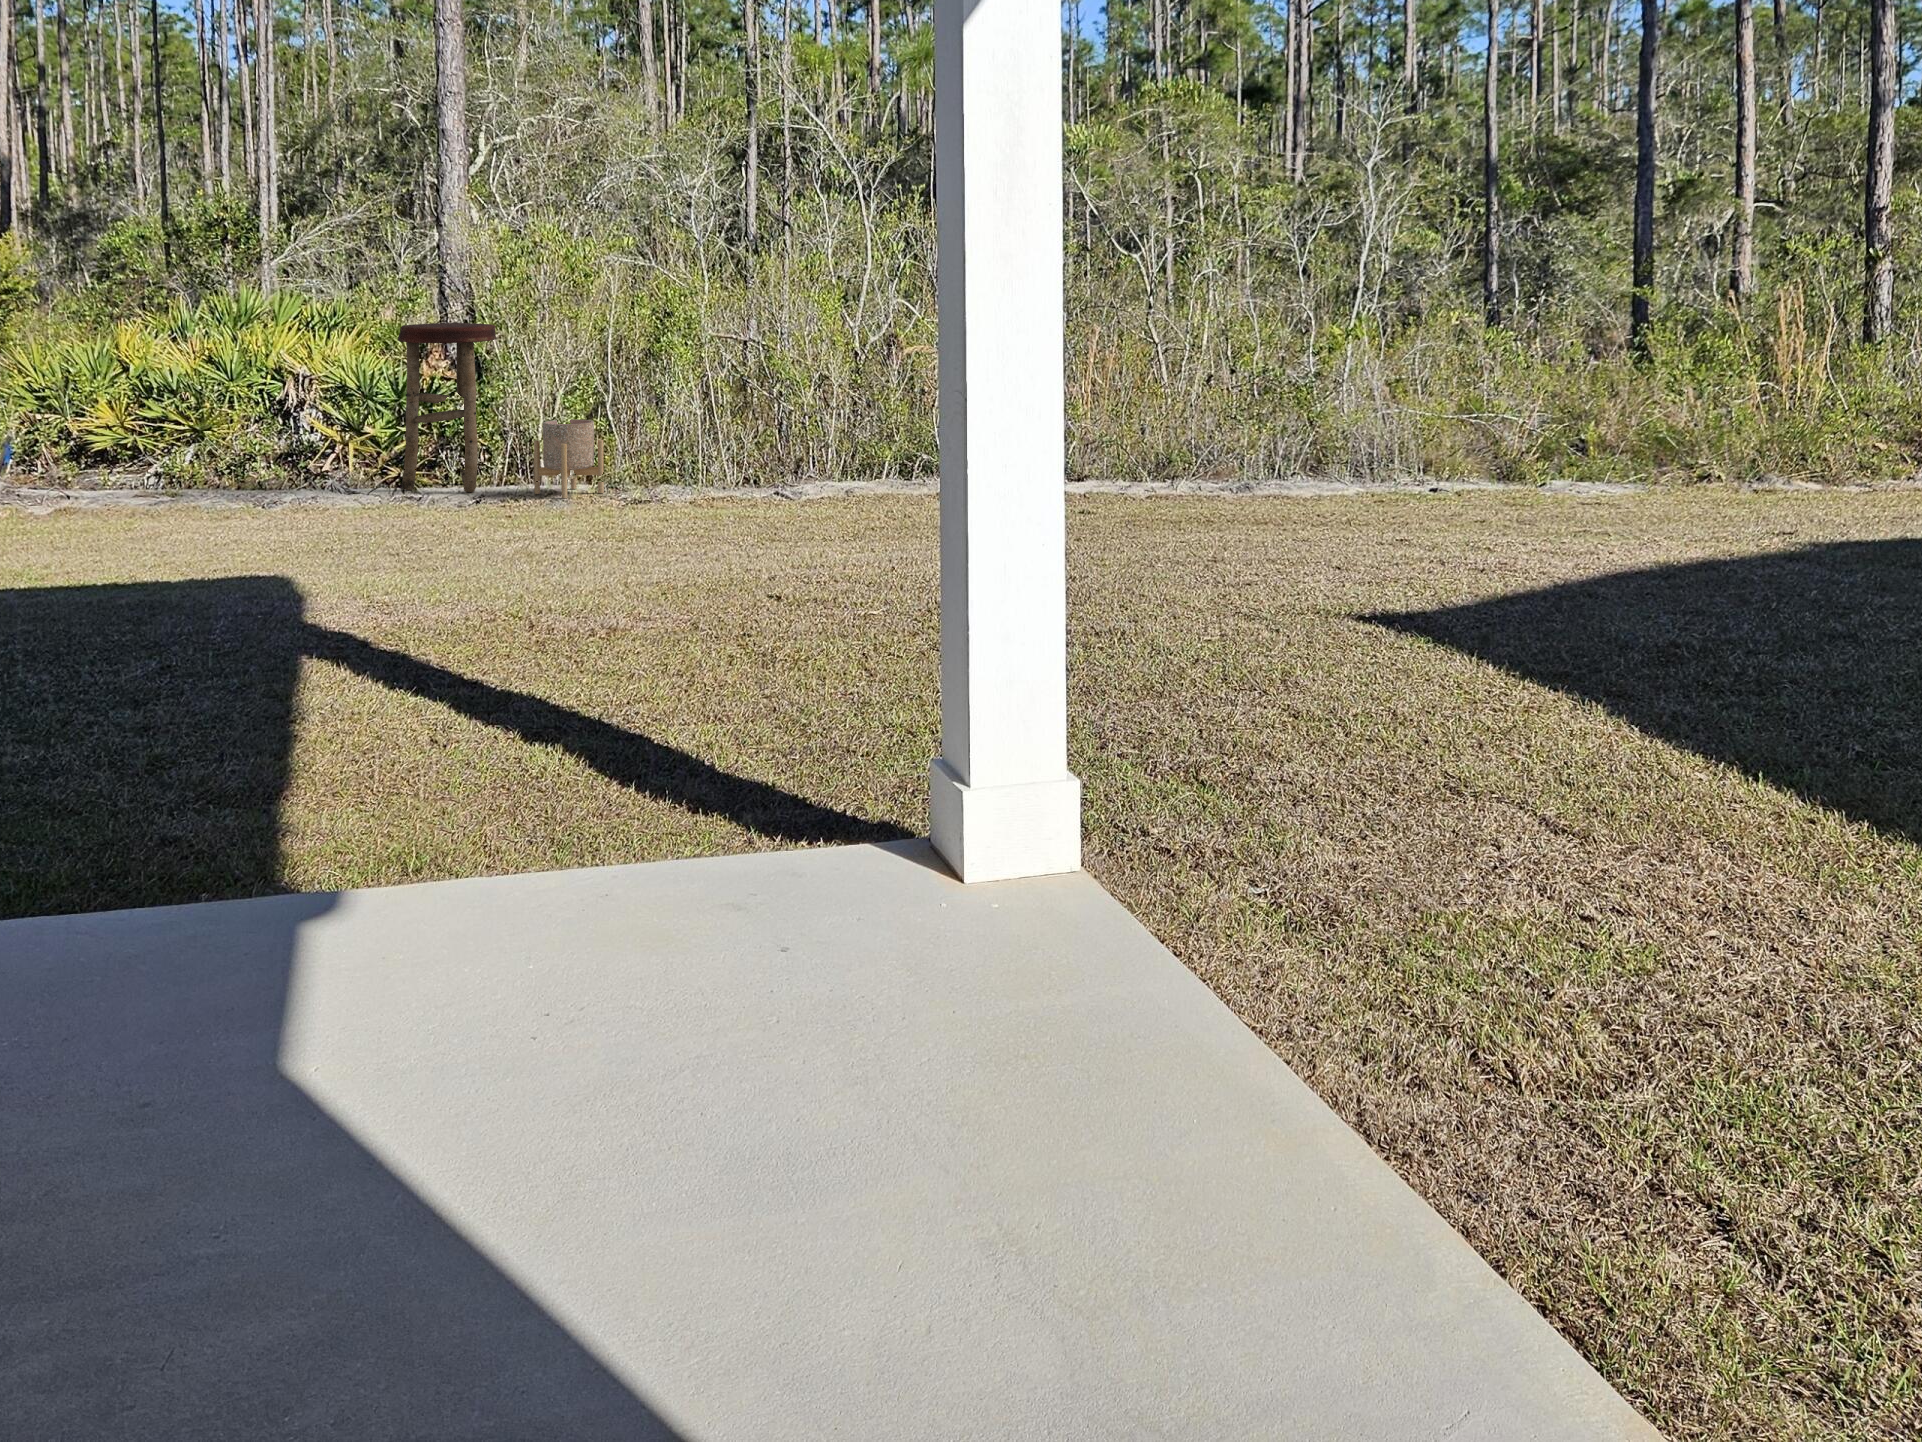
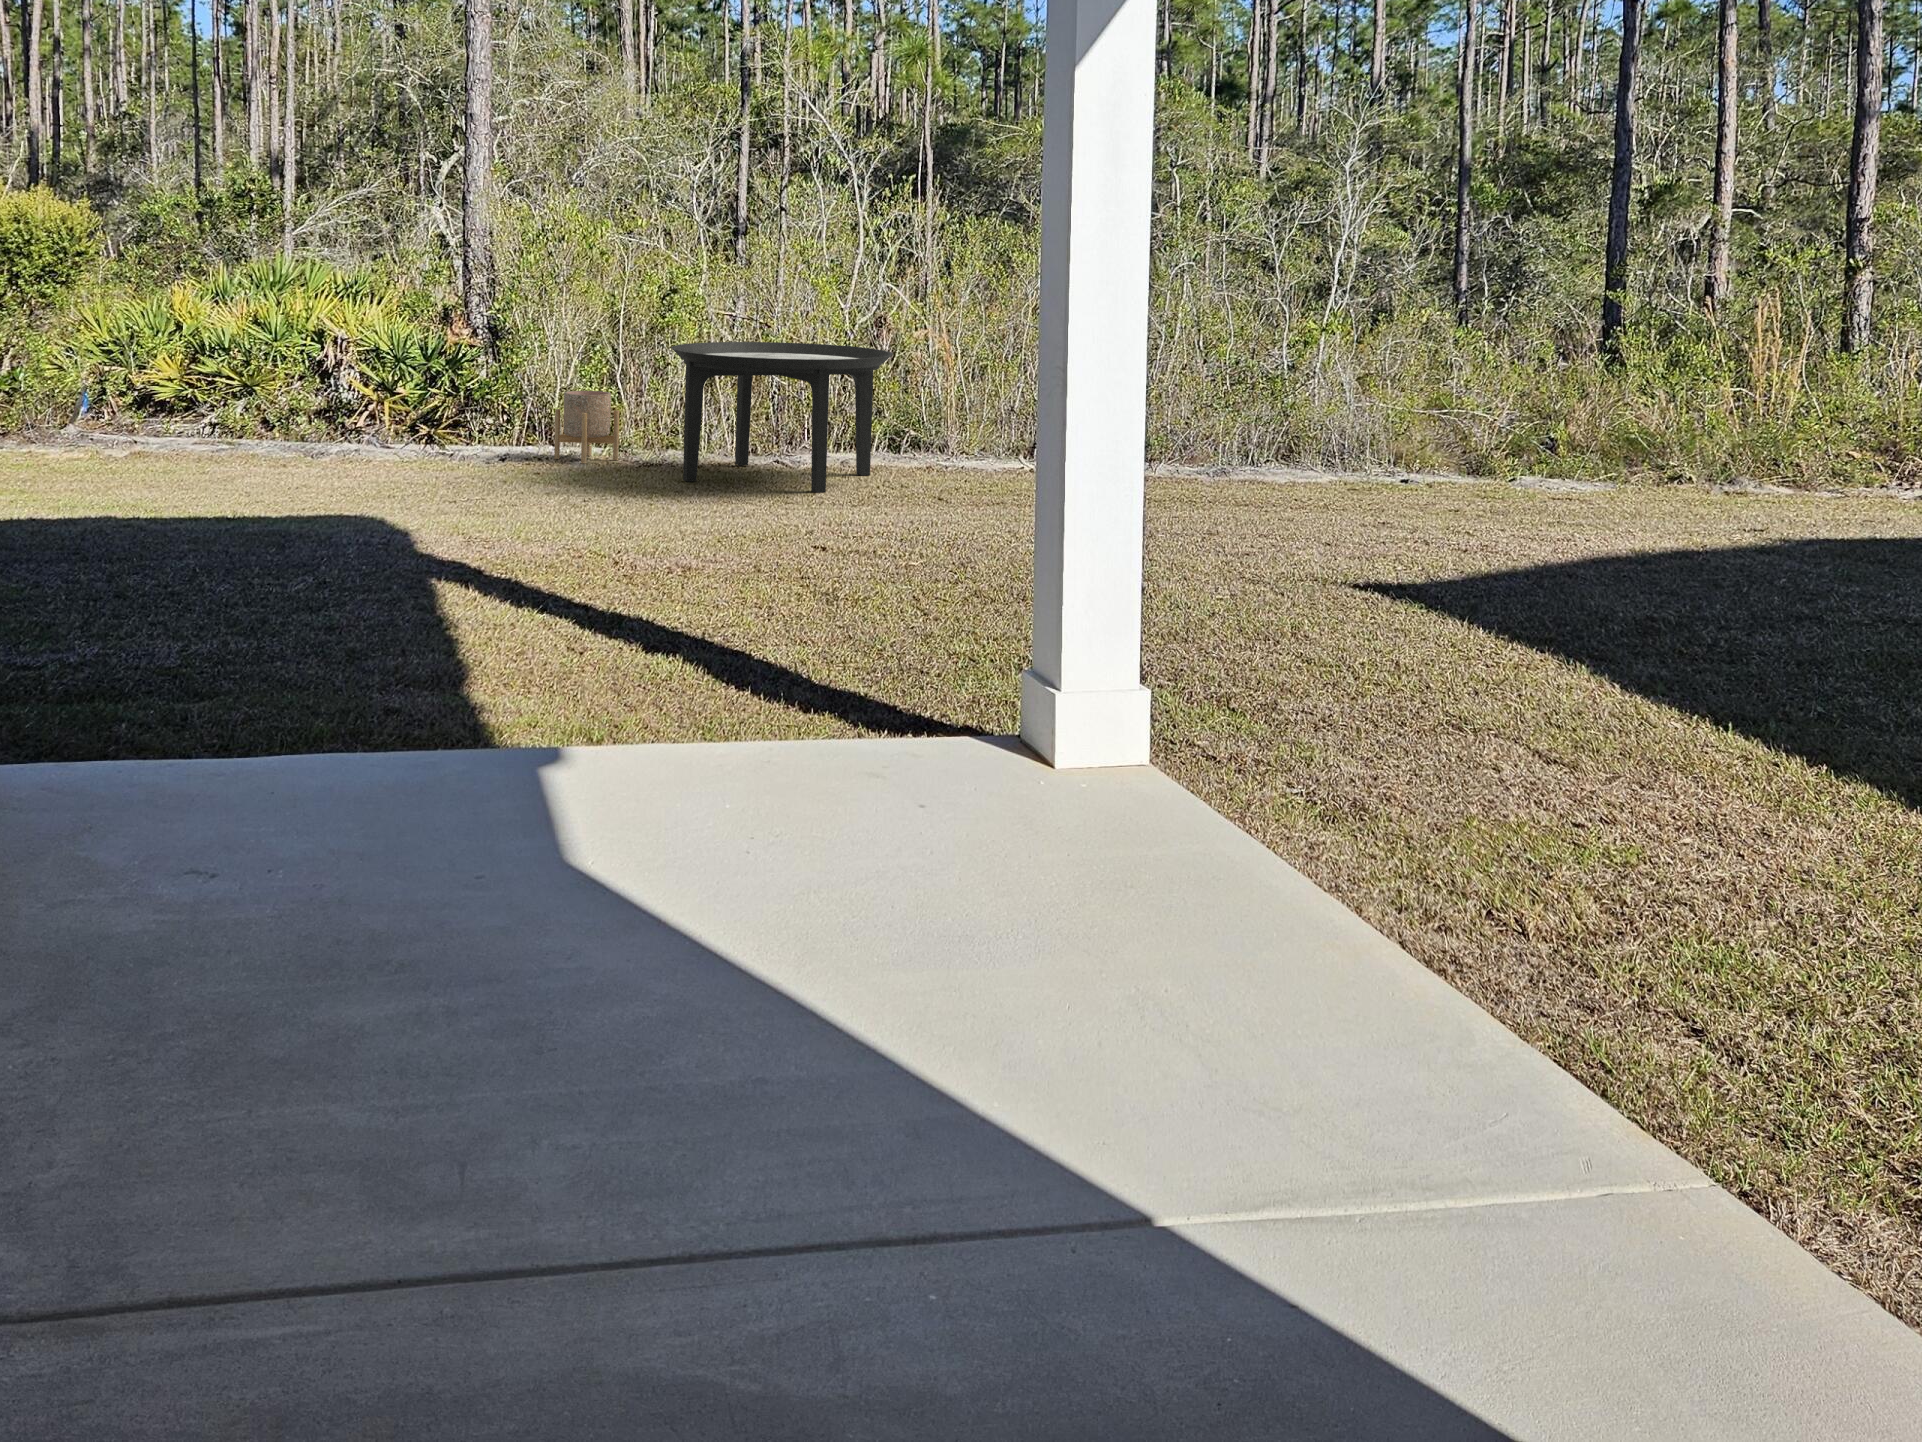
stool: present [398,323,496,493] -> none [431,297,521,456]
round table: none [650,362,888,523] -> present [671,342,893,493]

